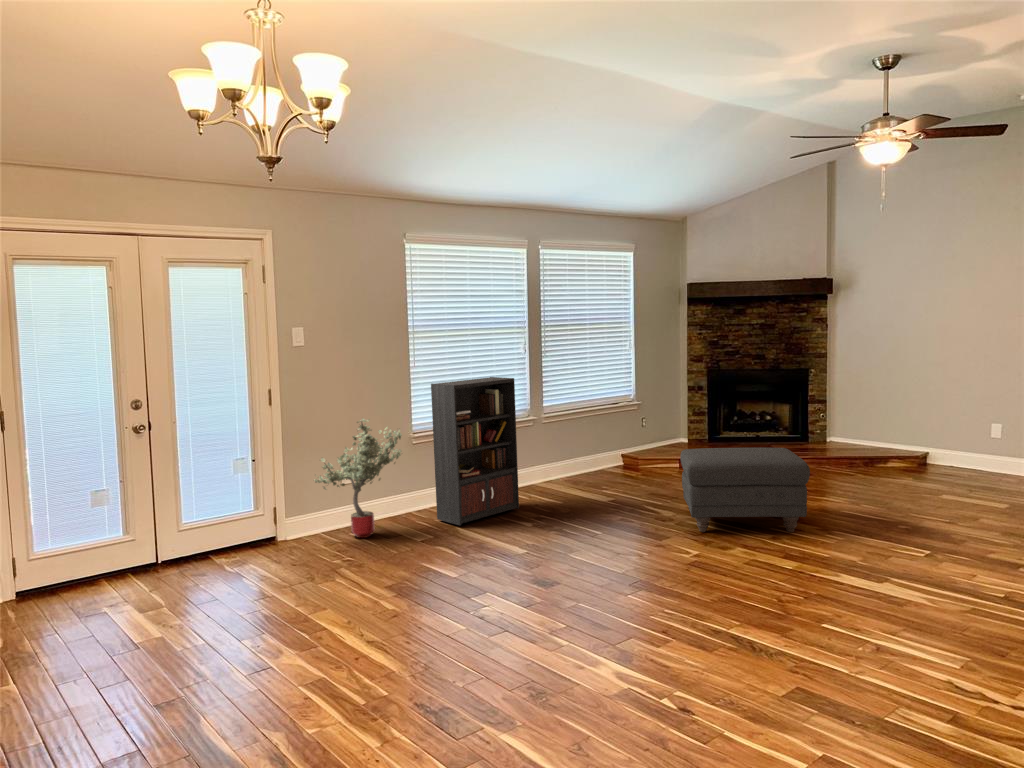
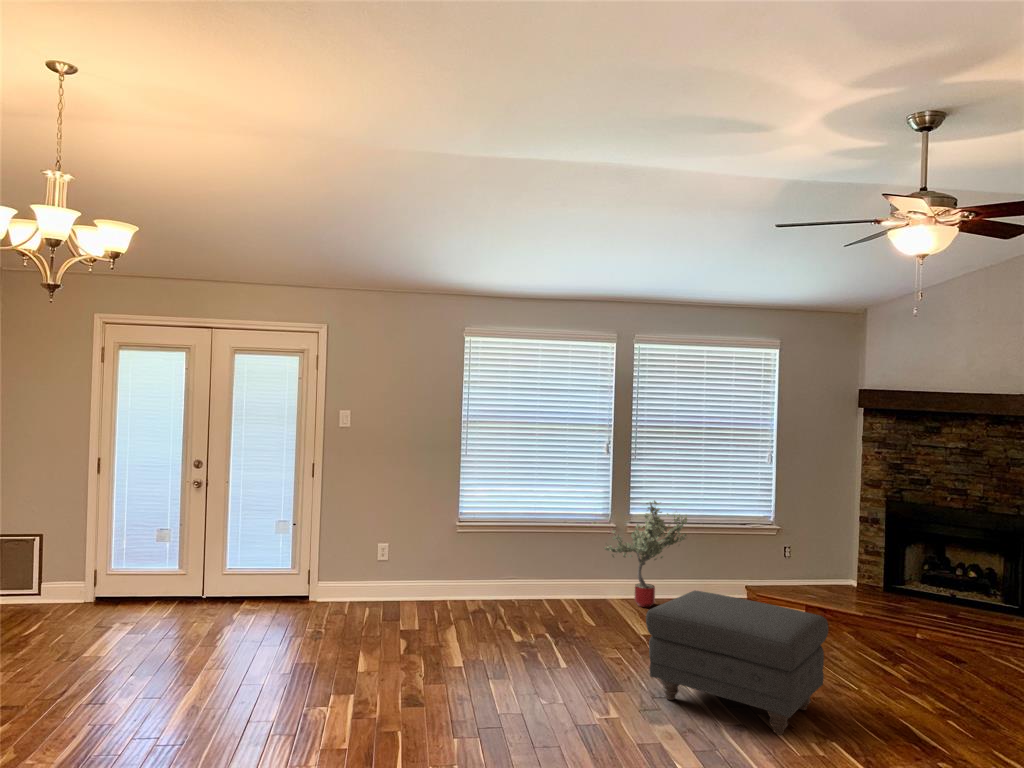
bookcase: present [431,377,519,525] -> none [447,474,542,623]
potted tree: present [314,418,402,538] -> present [605,501,687,607]

